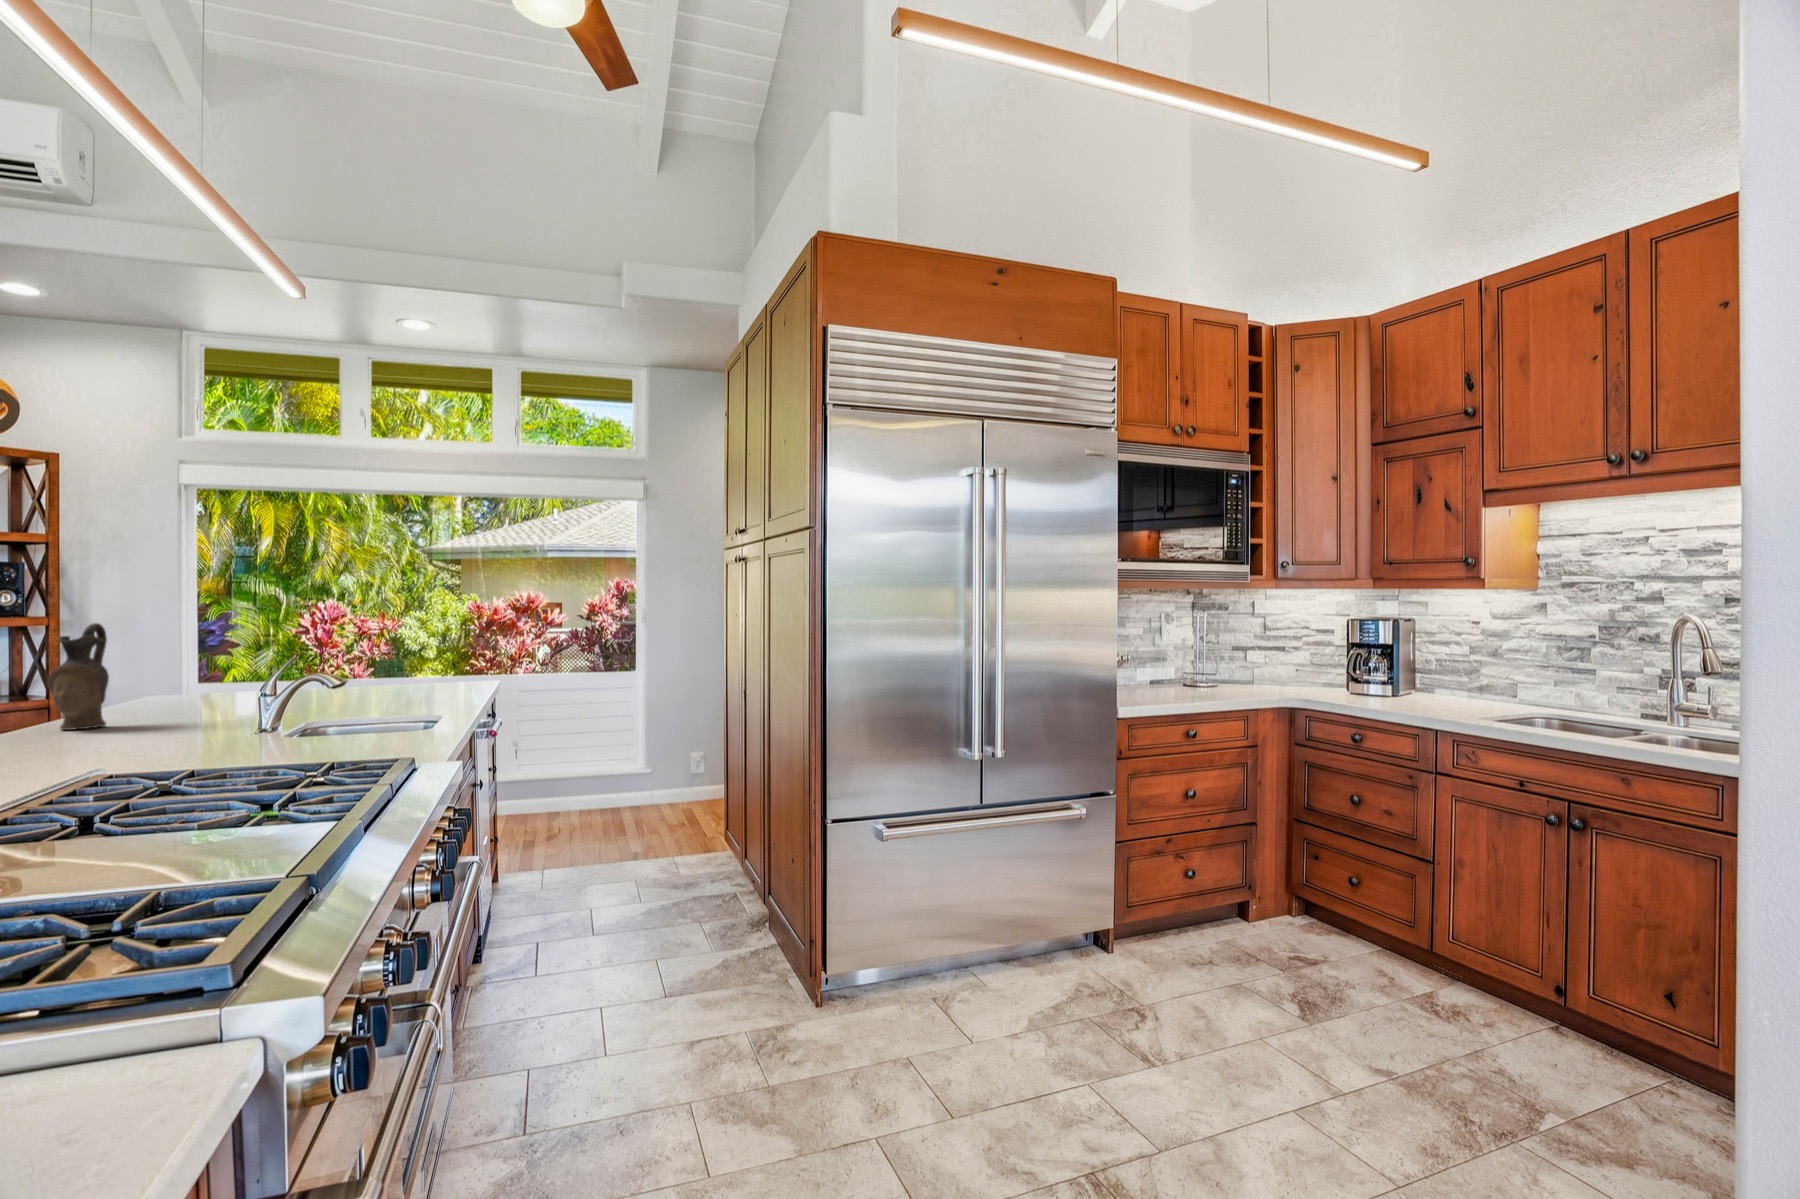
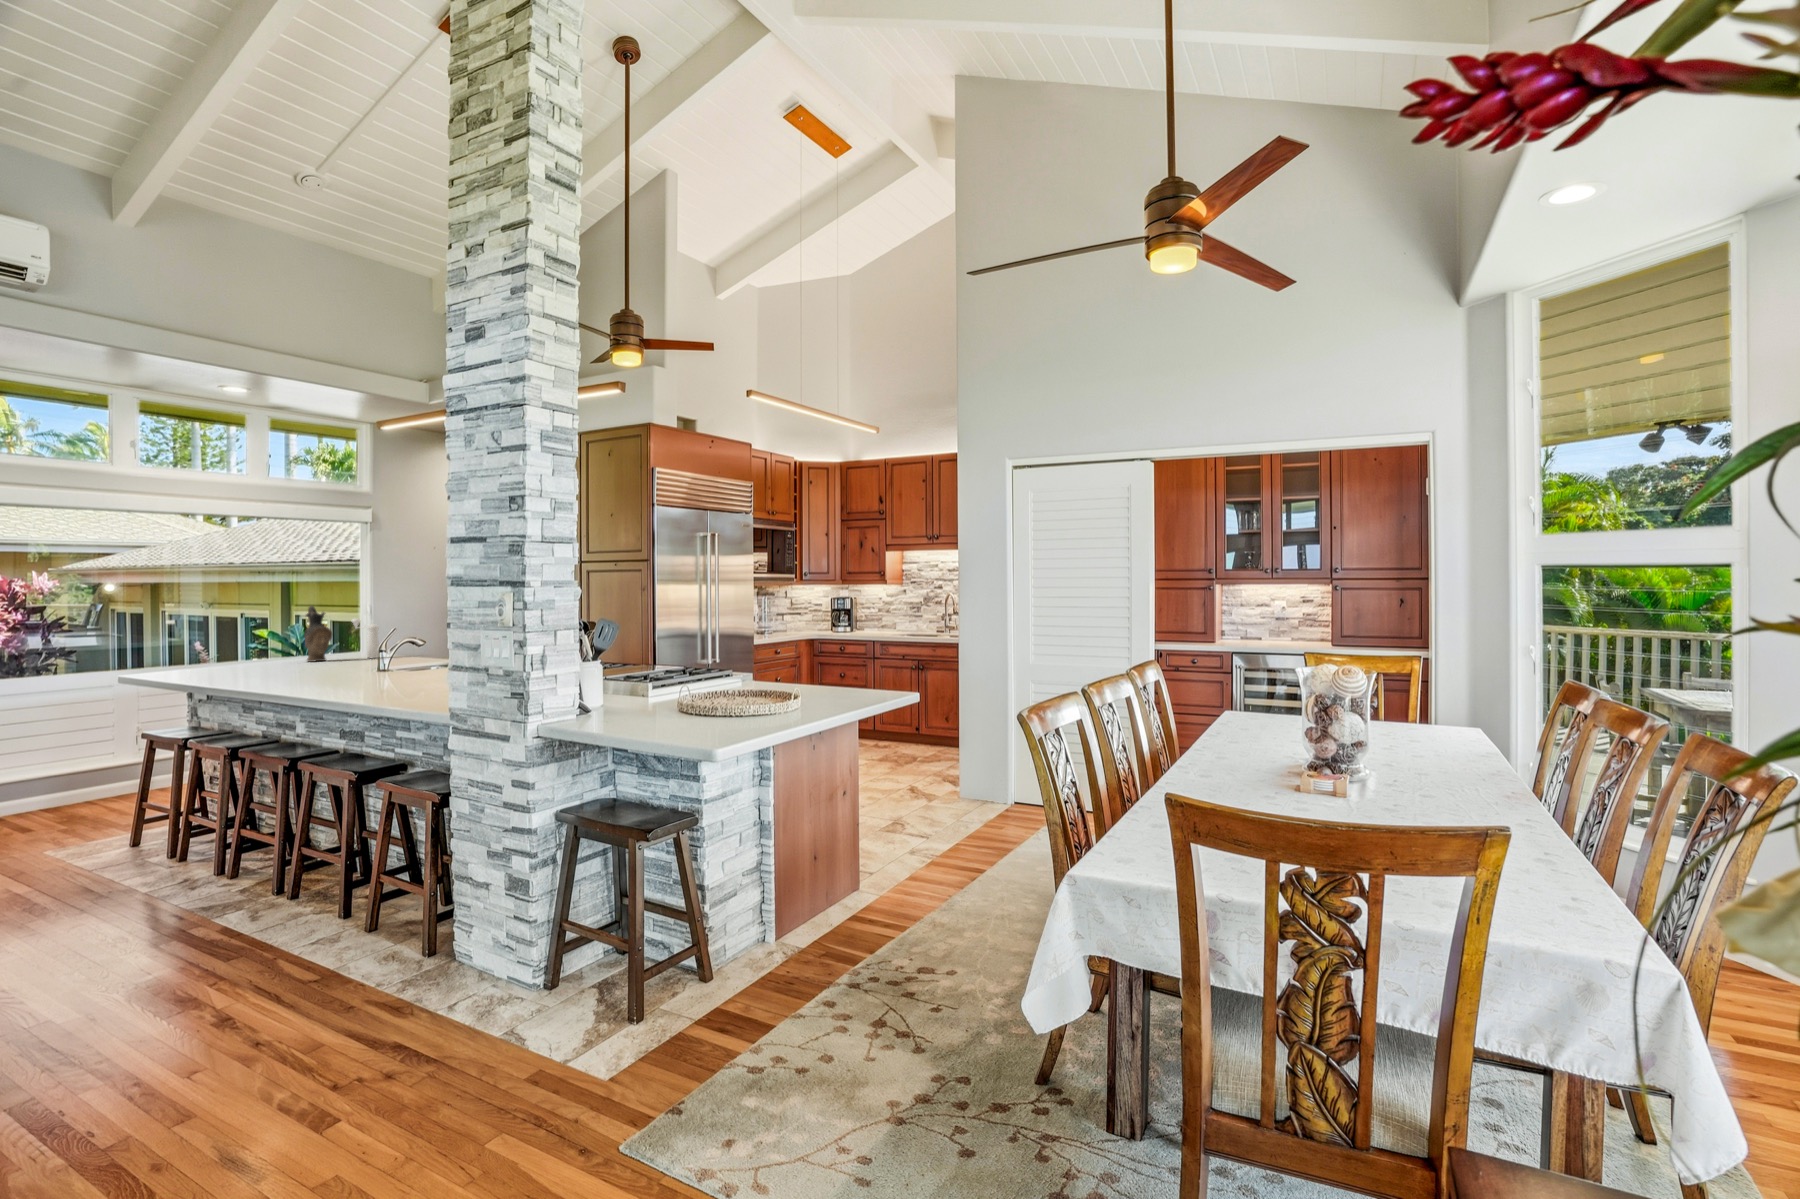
pepper mill: none [178,648,204,727] -> present [351,618,379,658]

